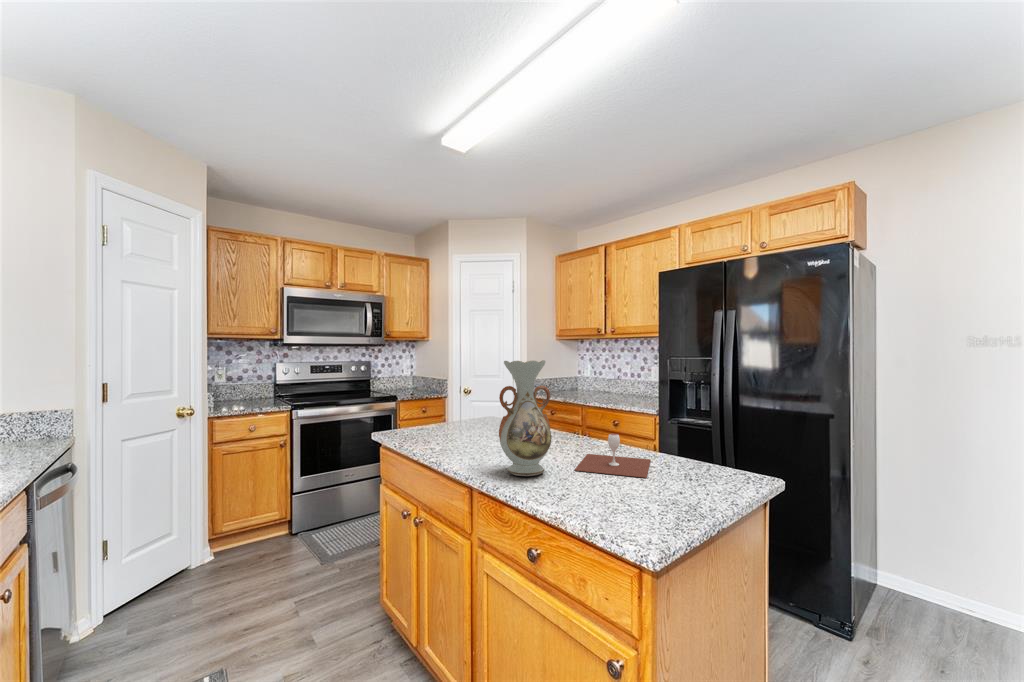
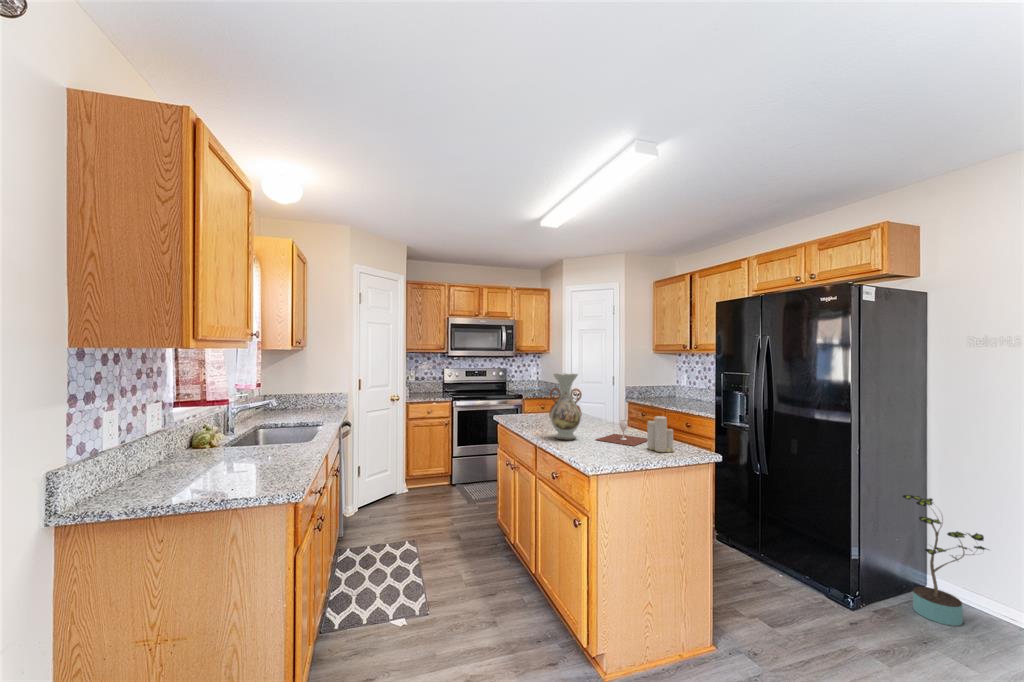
candle: none [671,421,720,488] -> present [647,416,674,452]
potted plant: none [882,493,968,641] -> present [903,495,986,626]

